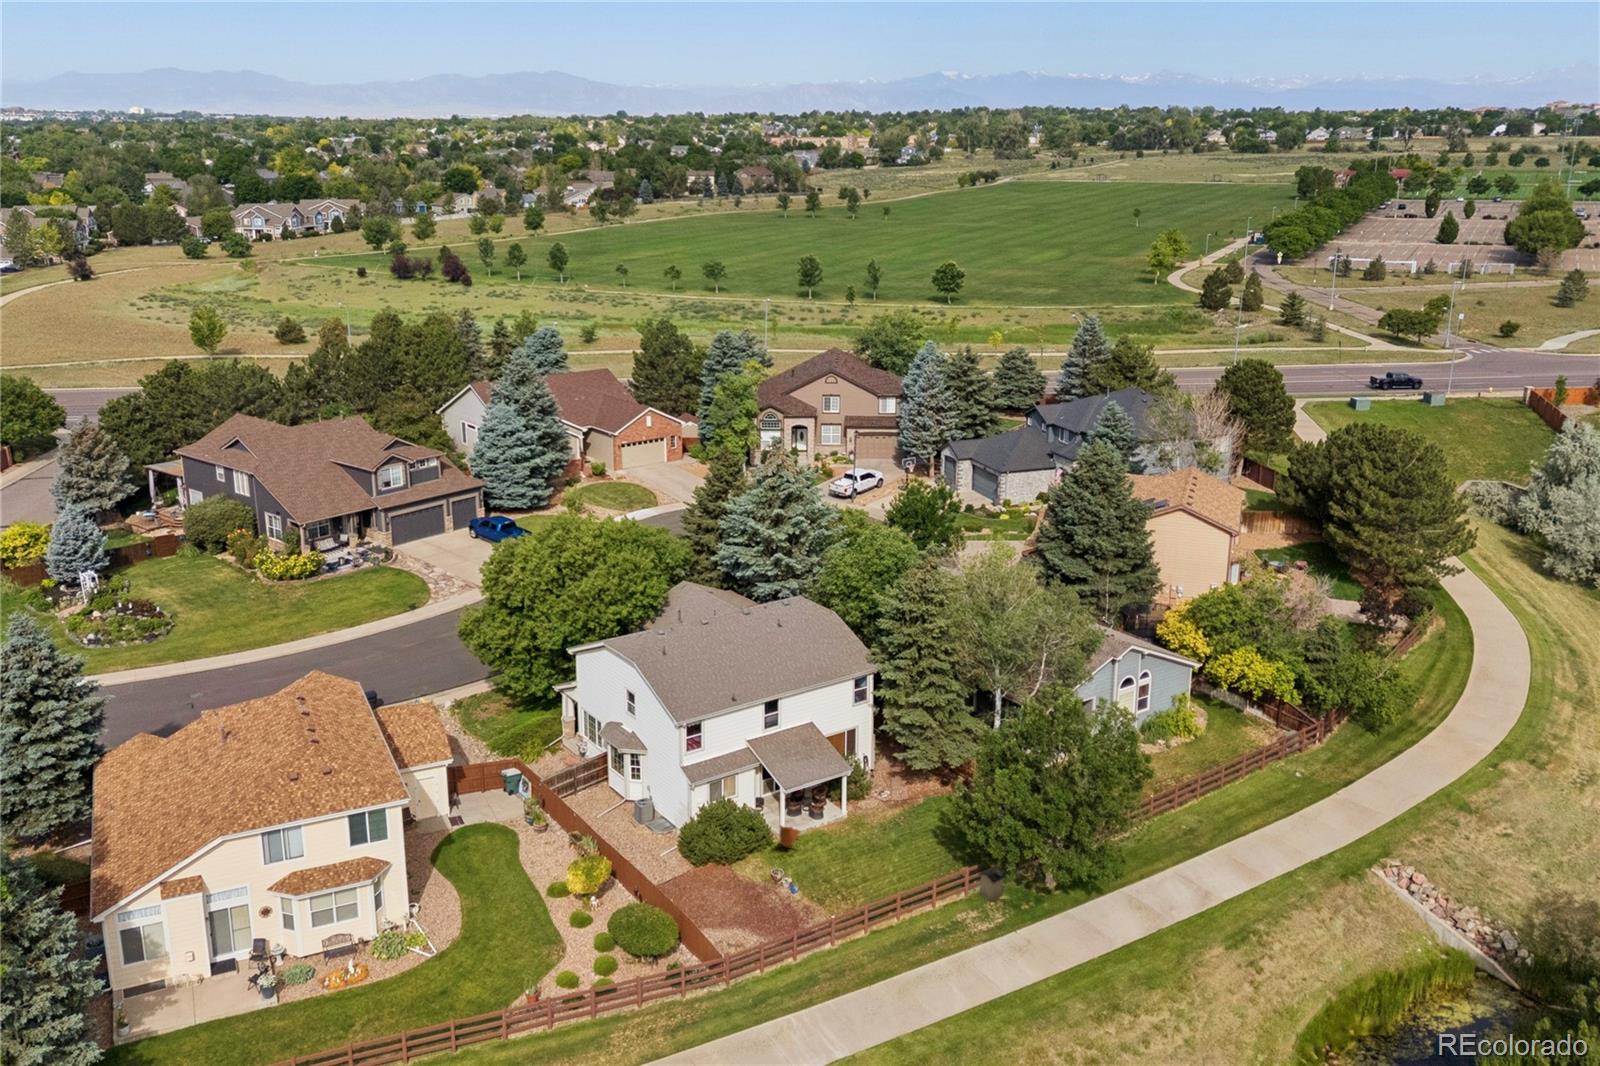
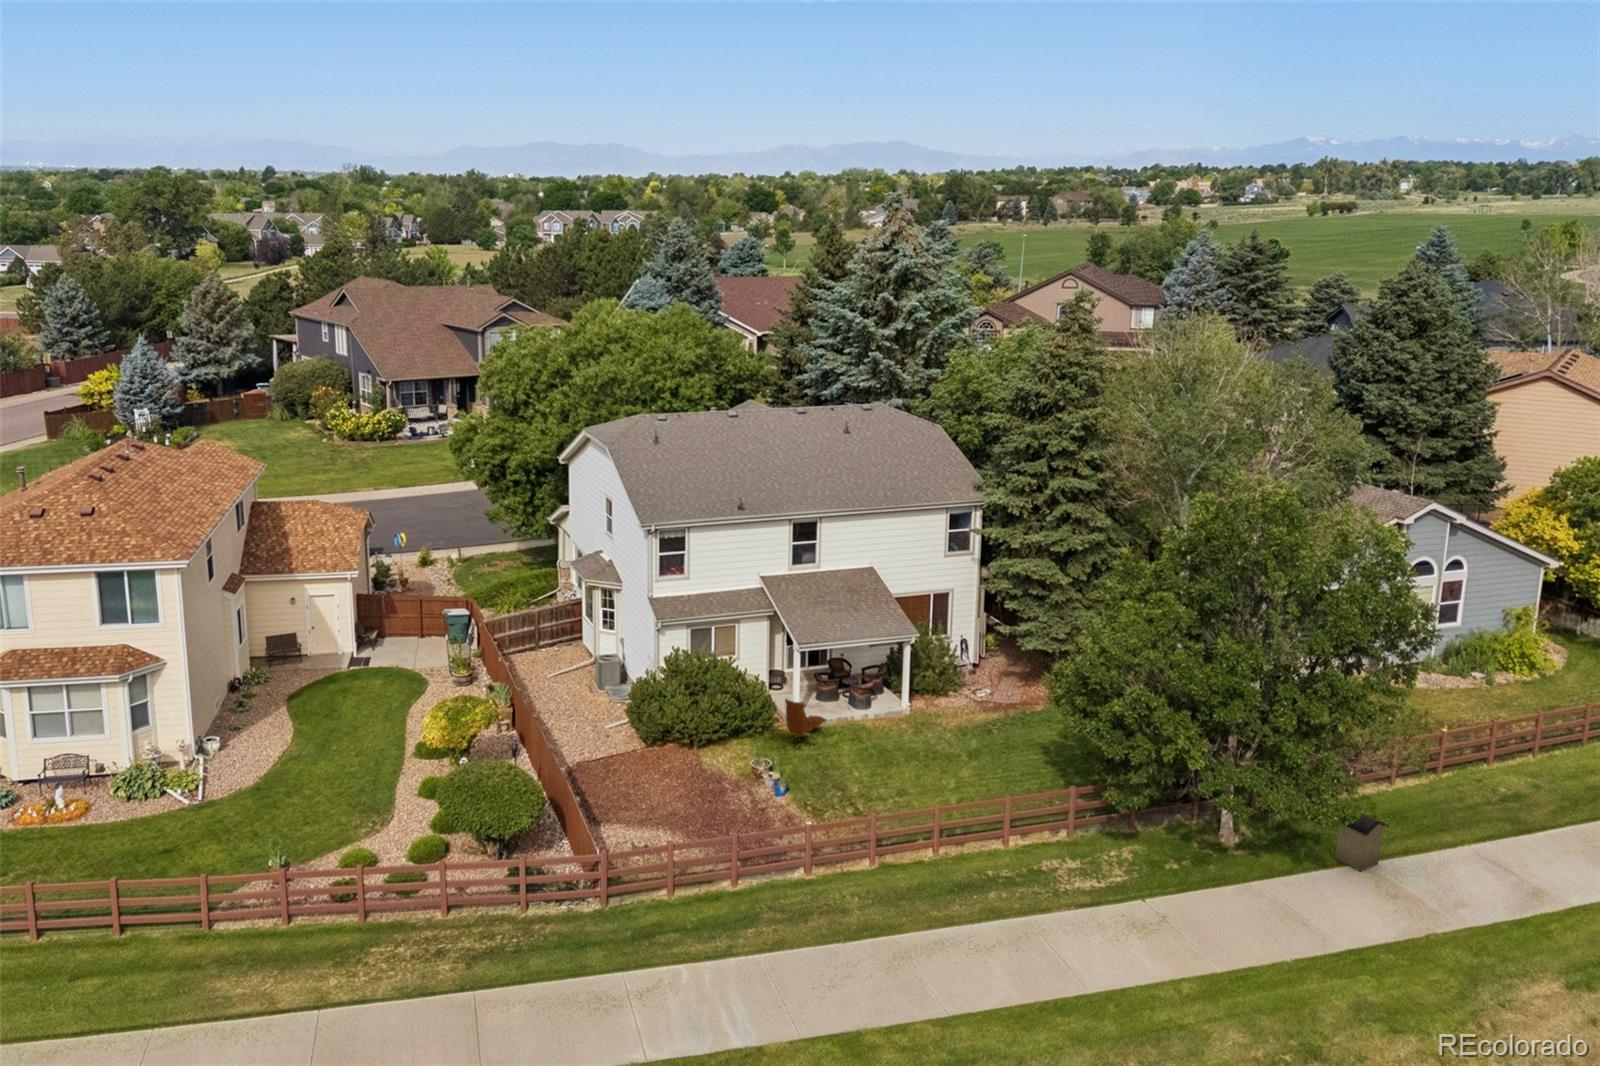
trash can: present [979,867,1006,901] -> present [1335,813,1389,871]

